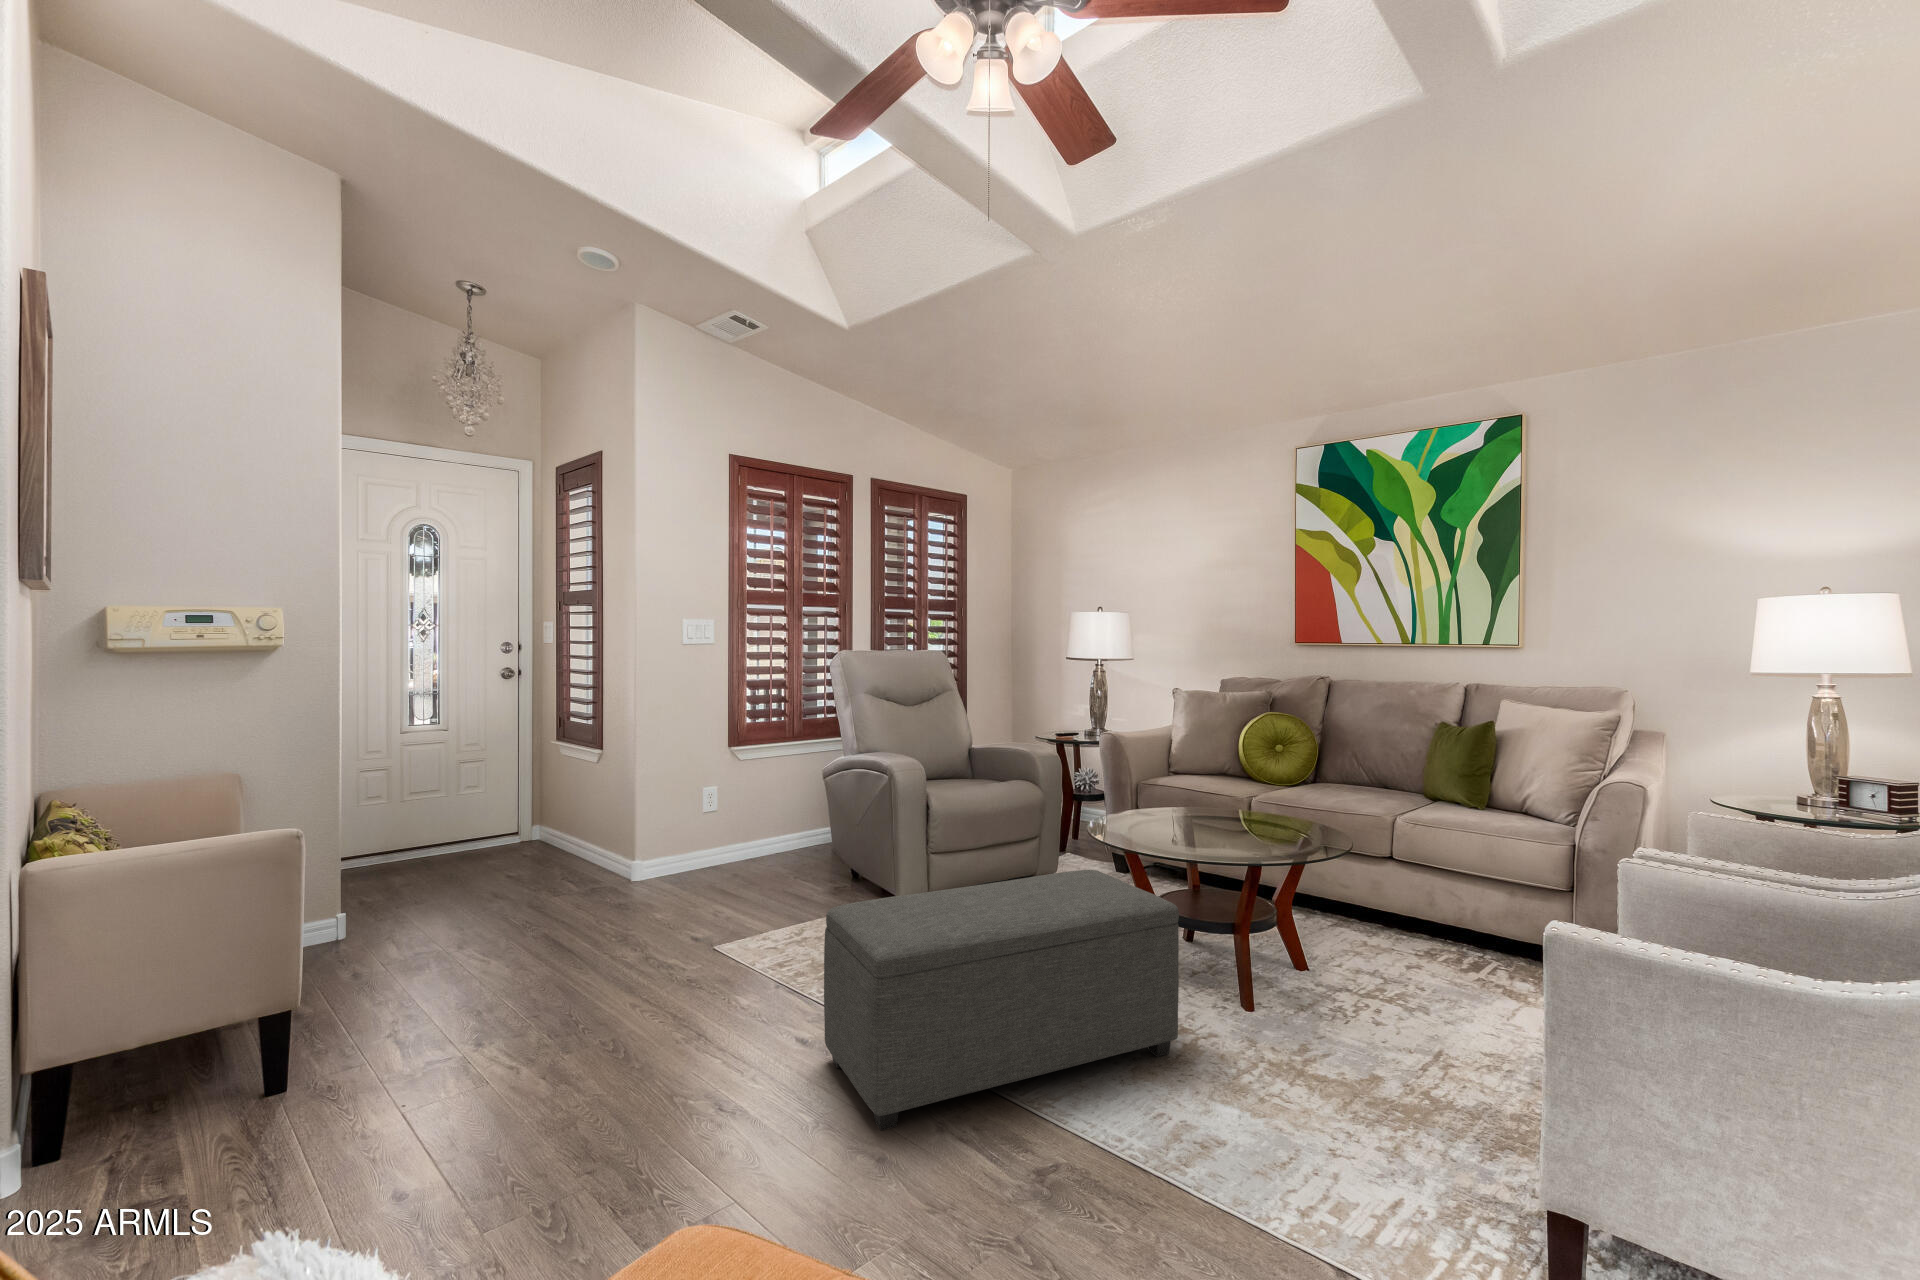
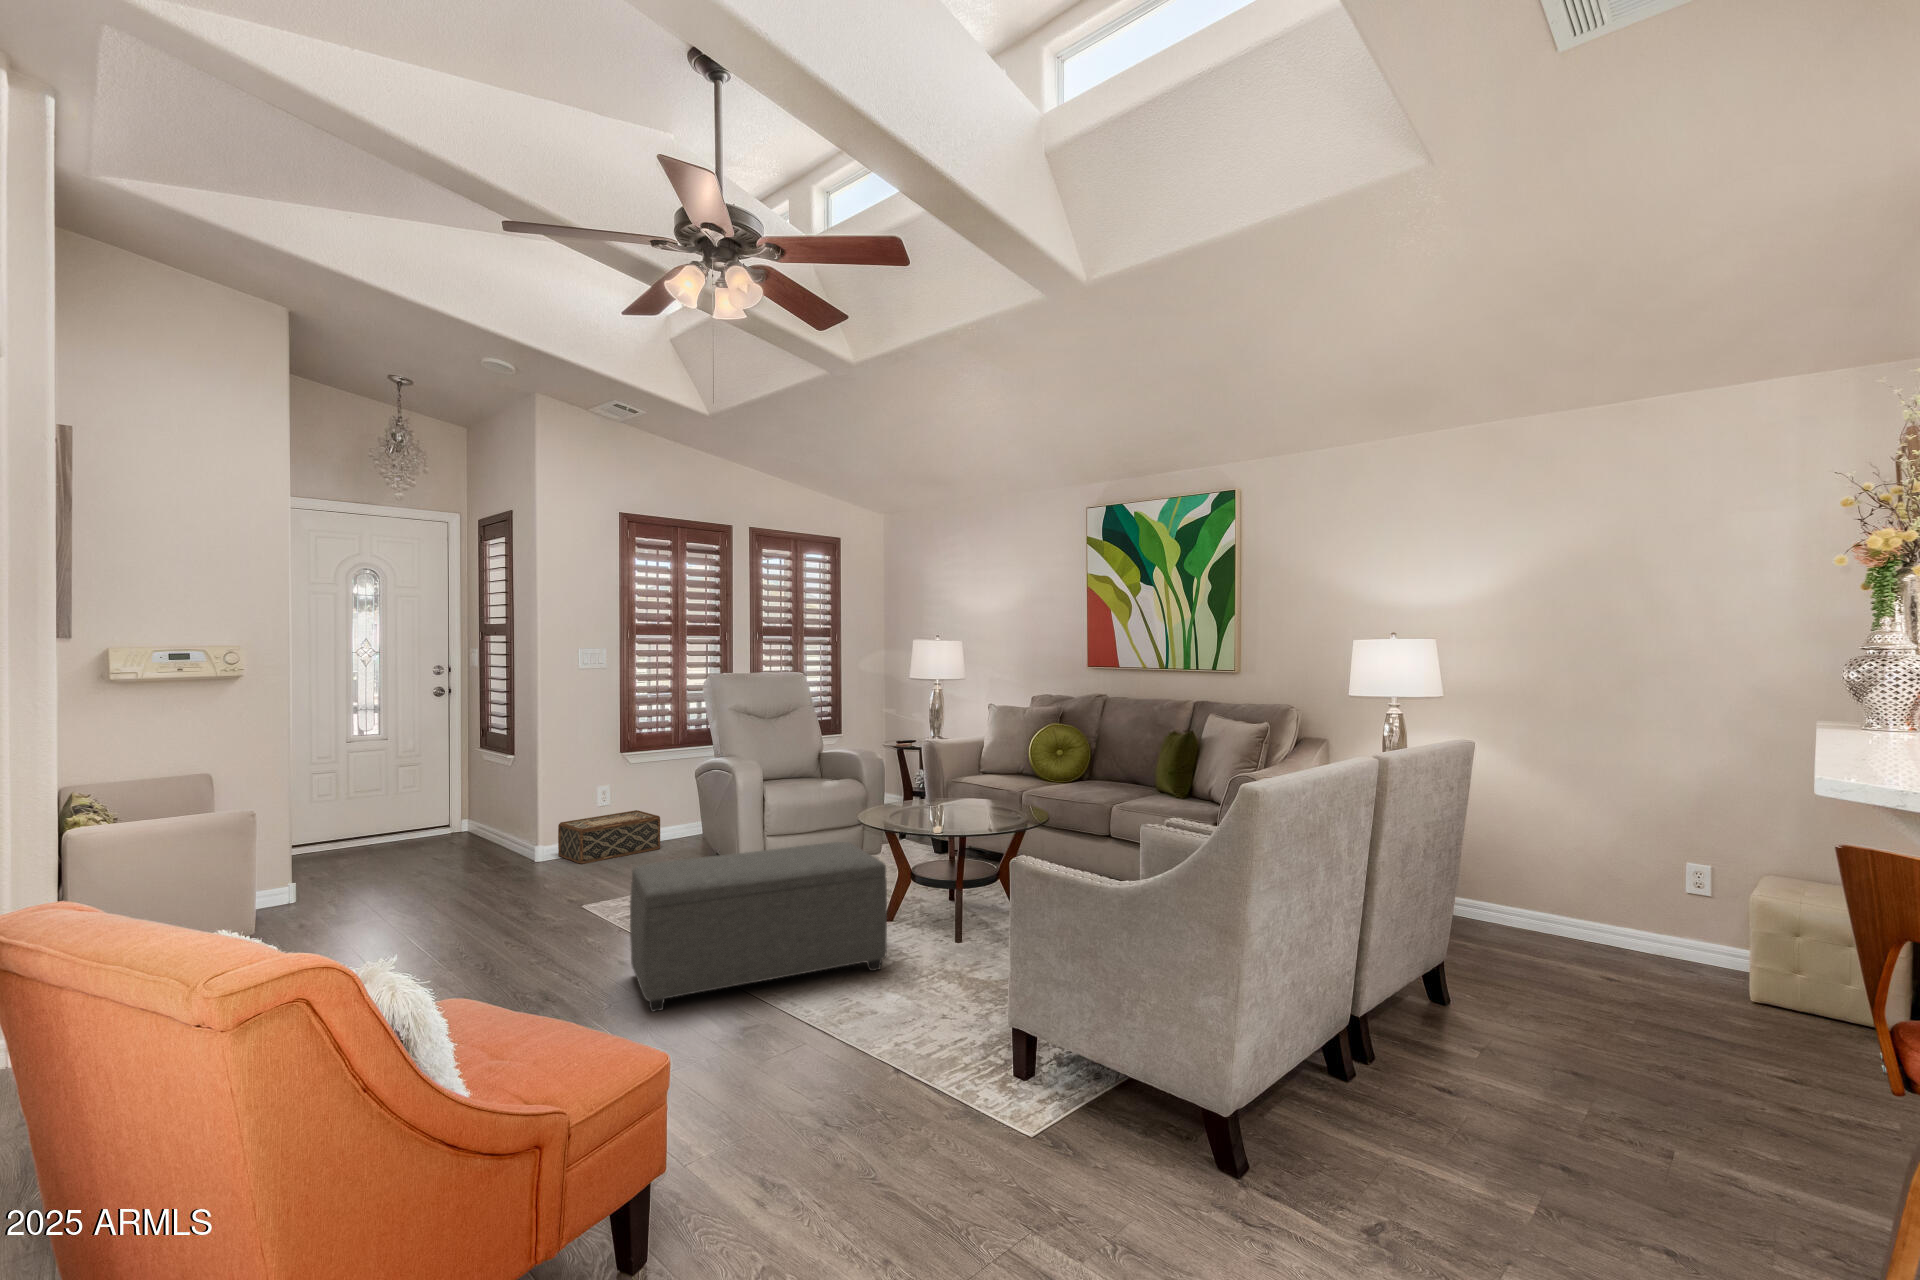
woven basket: none [659,815,779,883] -> present [558,810,660,864]

